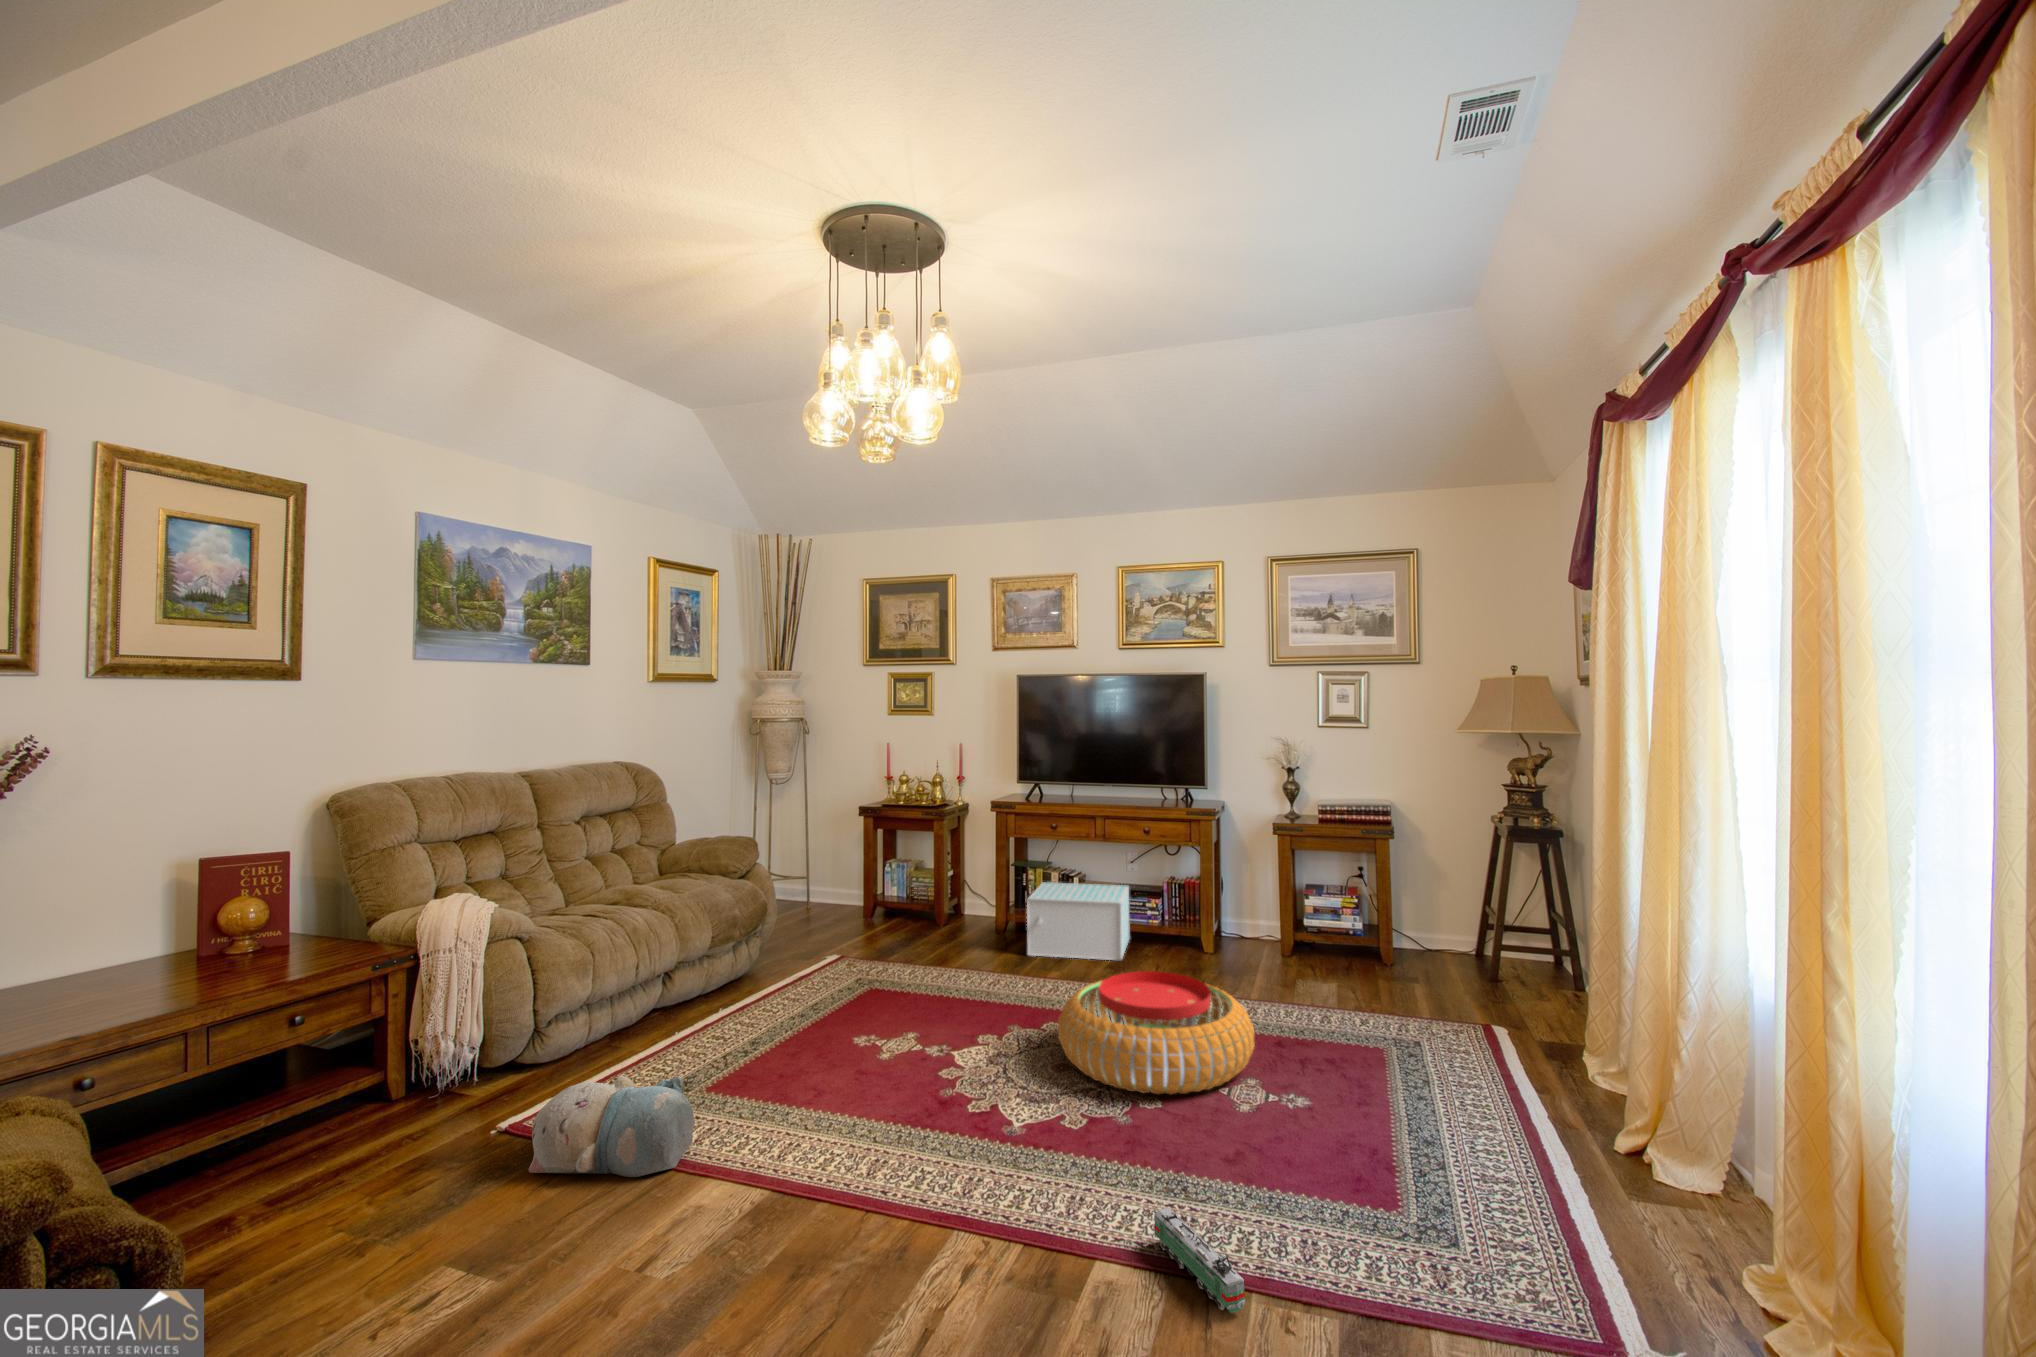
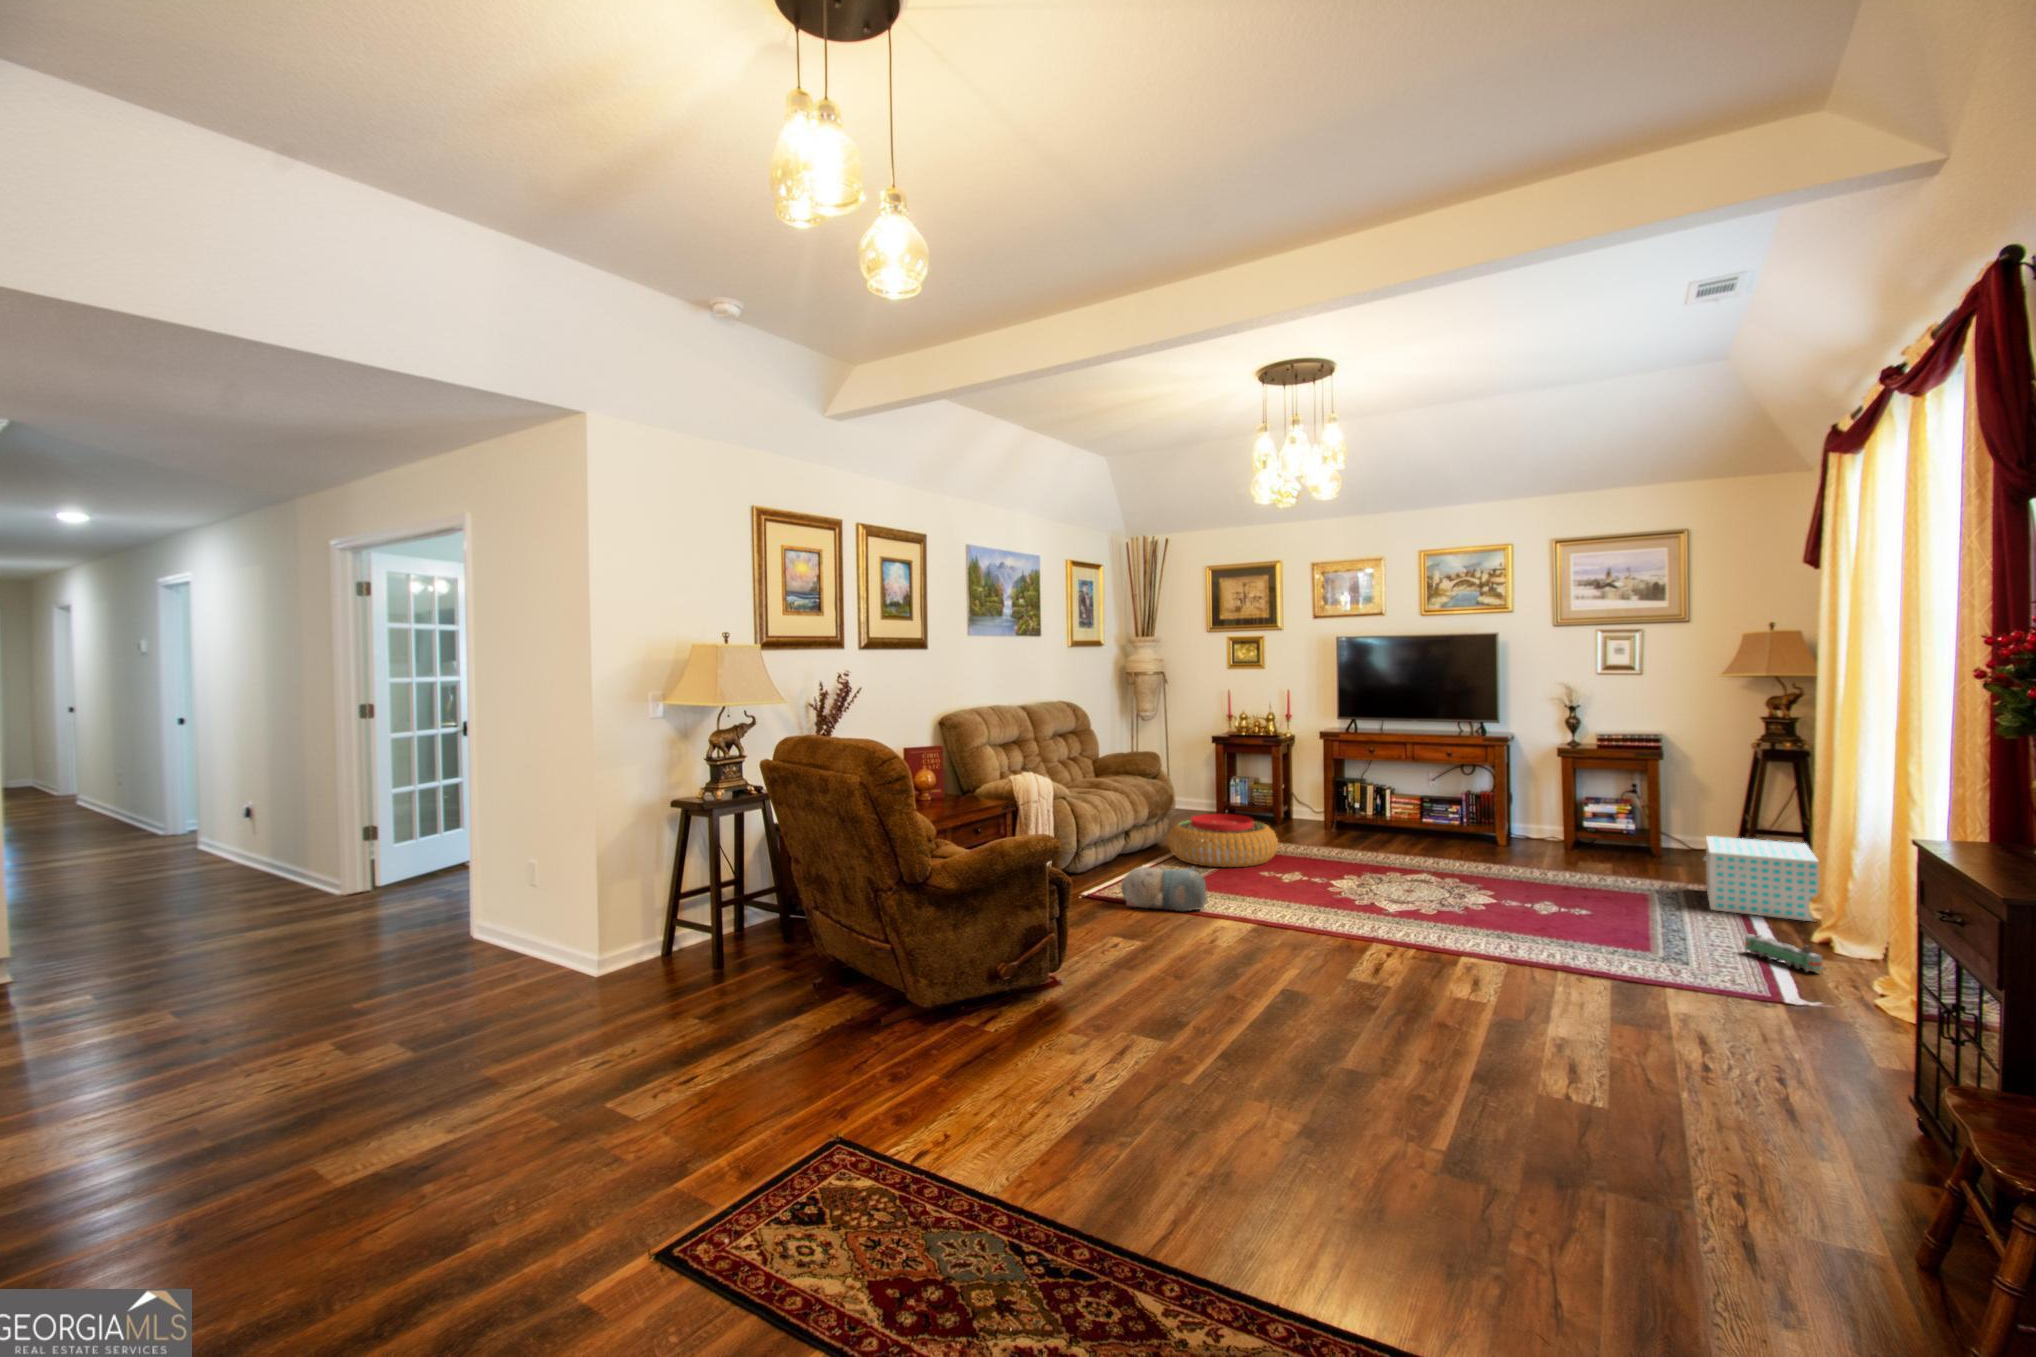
storage box: present [1027,882,1130,960] -> present [1704,836,1819,921]
pouf: present [1058,971,1254,1094] -> present [1168,814,1278,867]
toy train: present [1154,1208,1245,1313] -> present [1745,934,1823,972]

